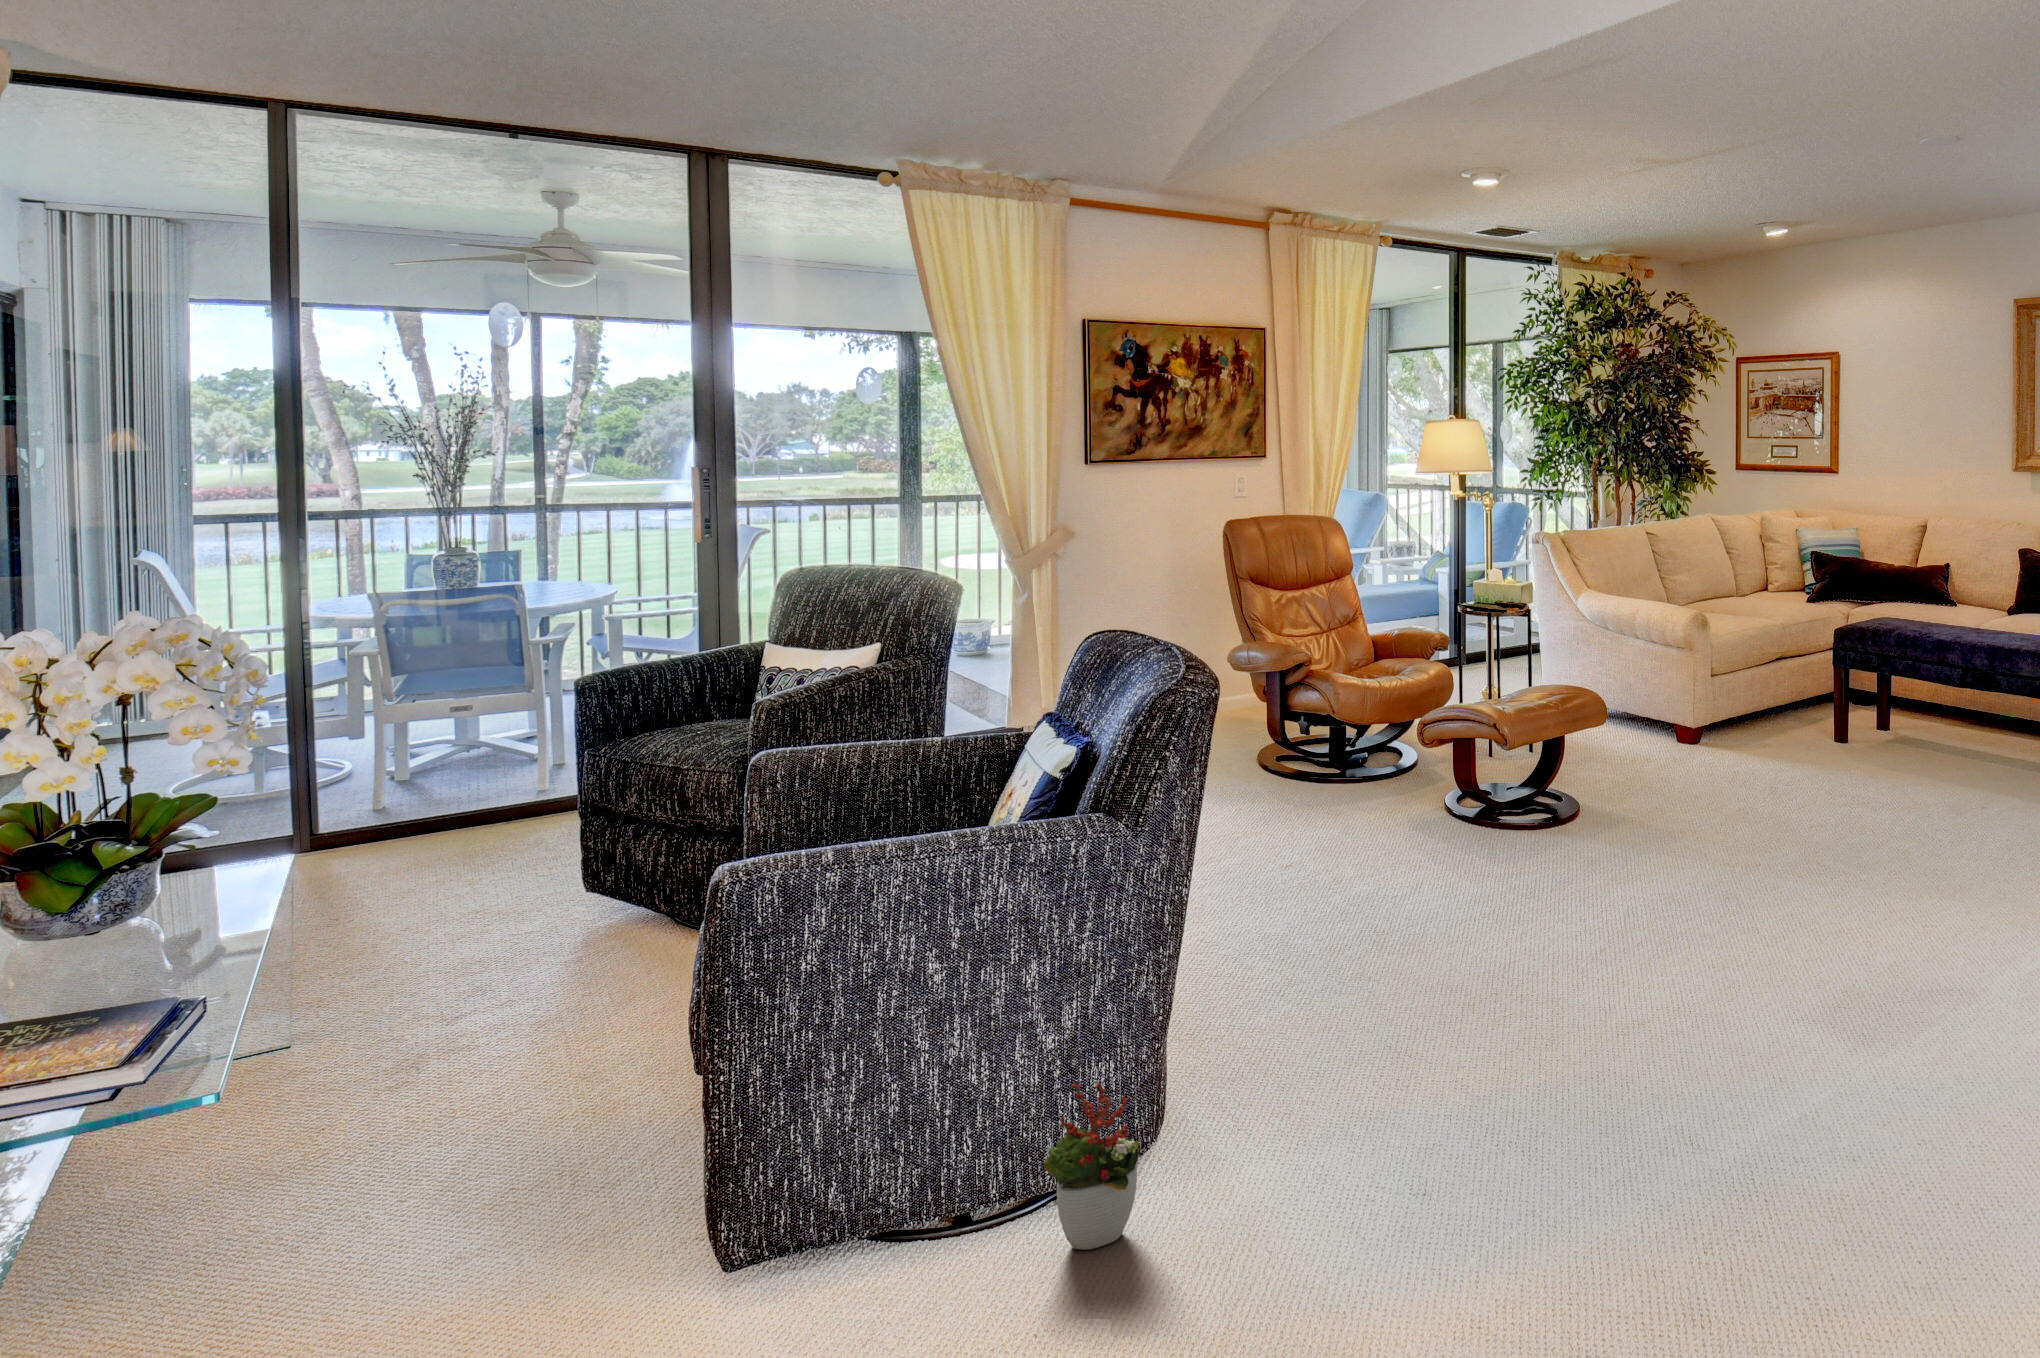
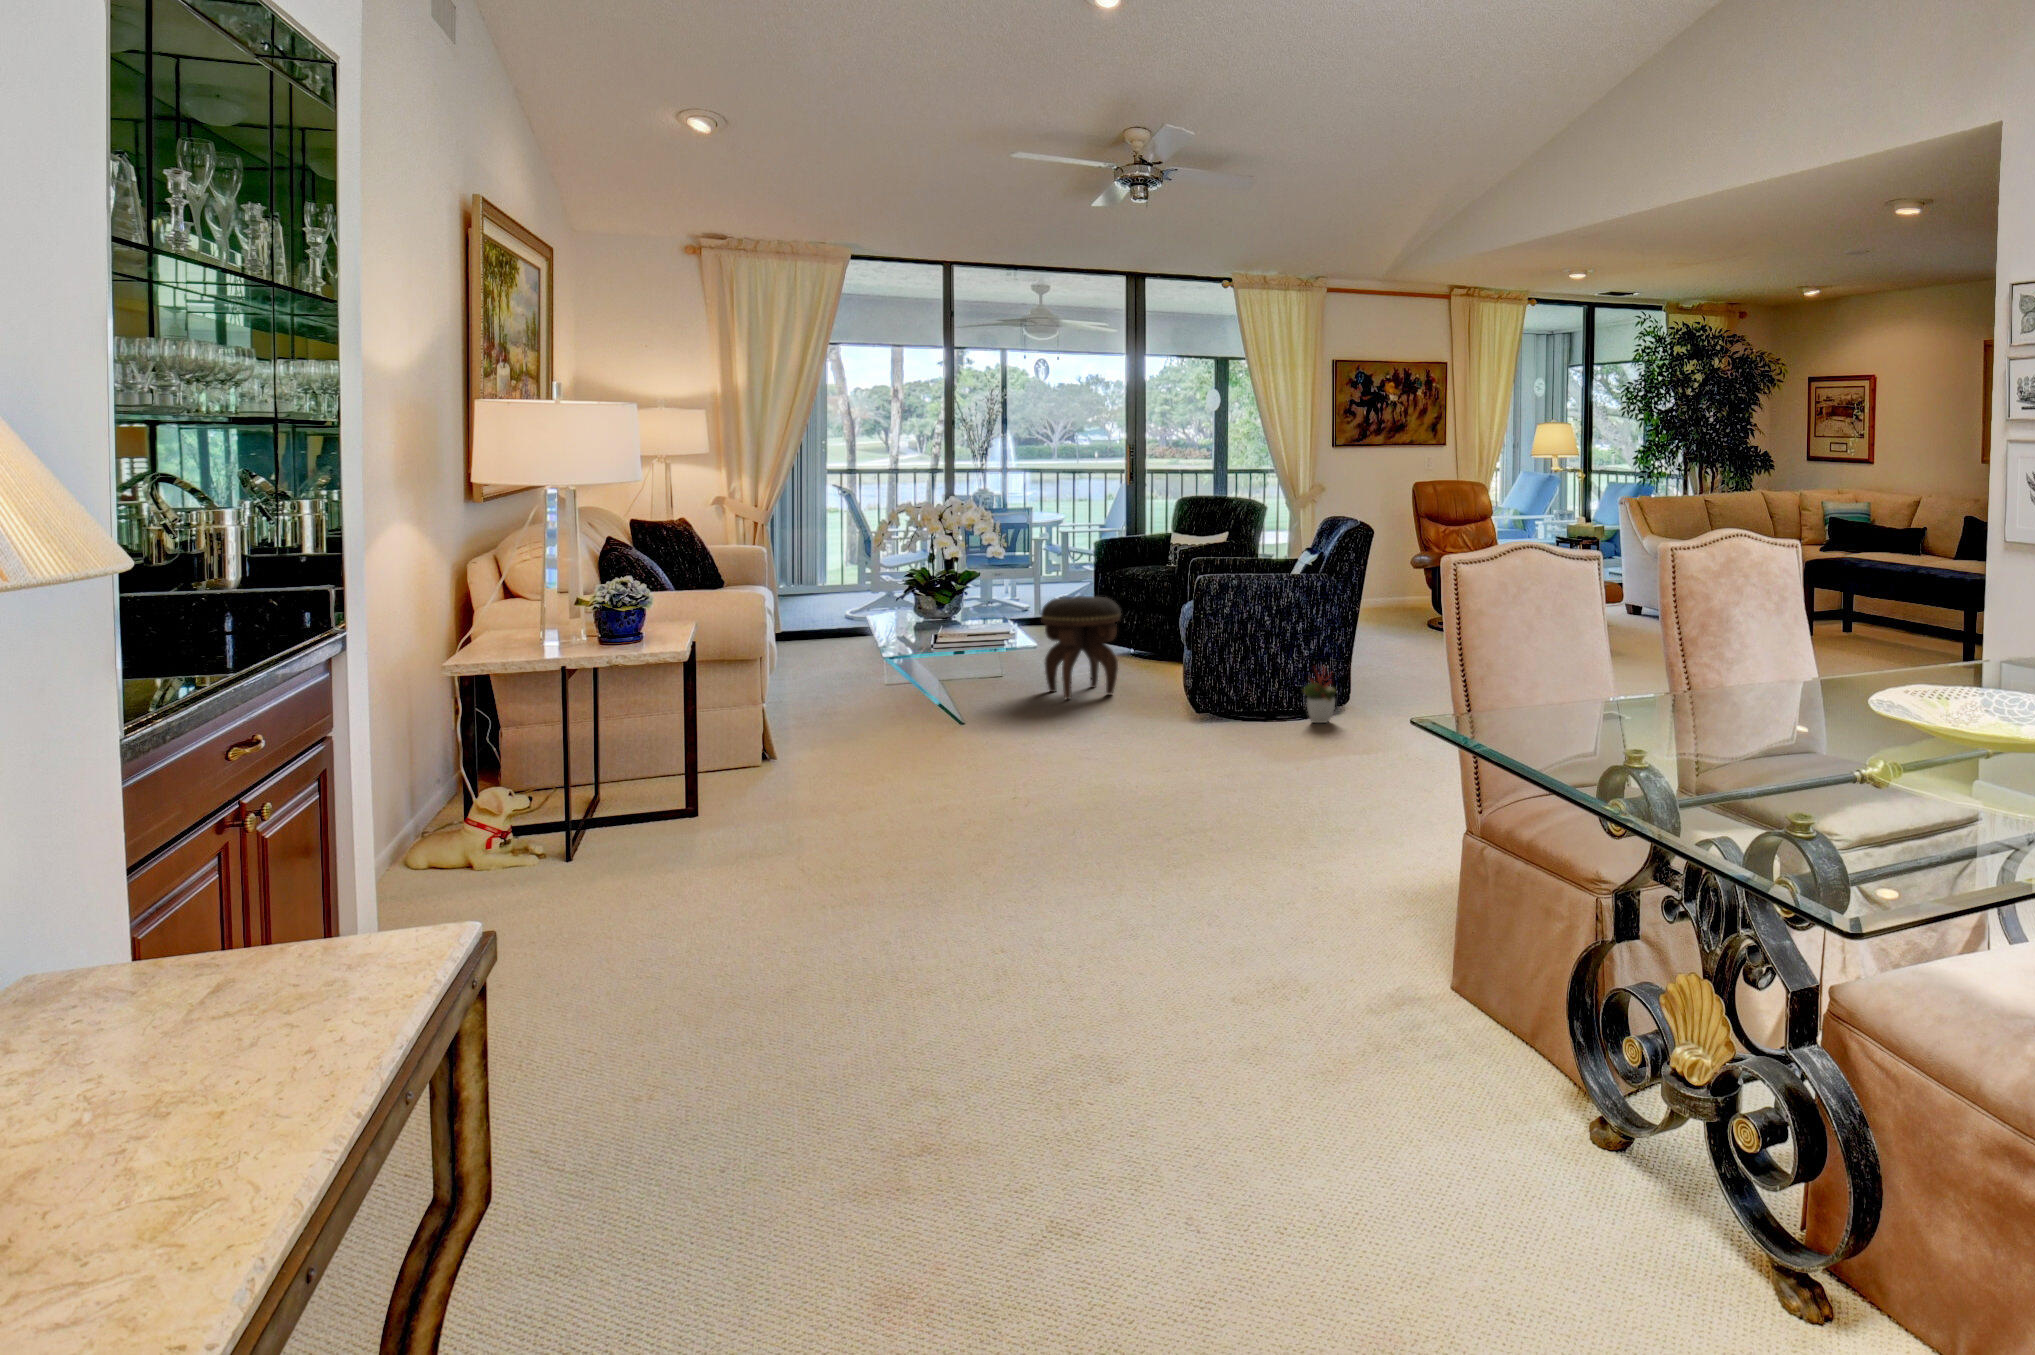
footstool: none [285,868,552,1202] -> present [1041,596,1121,699]

